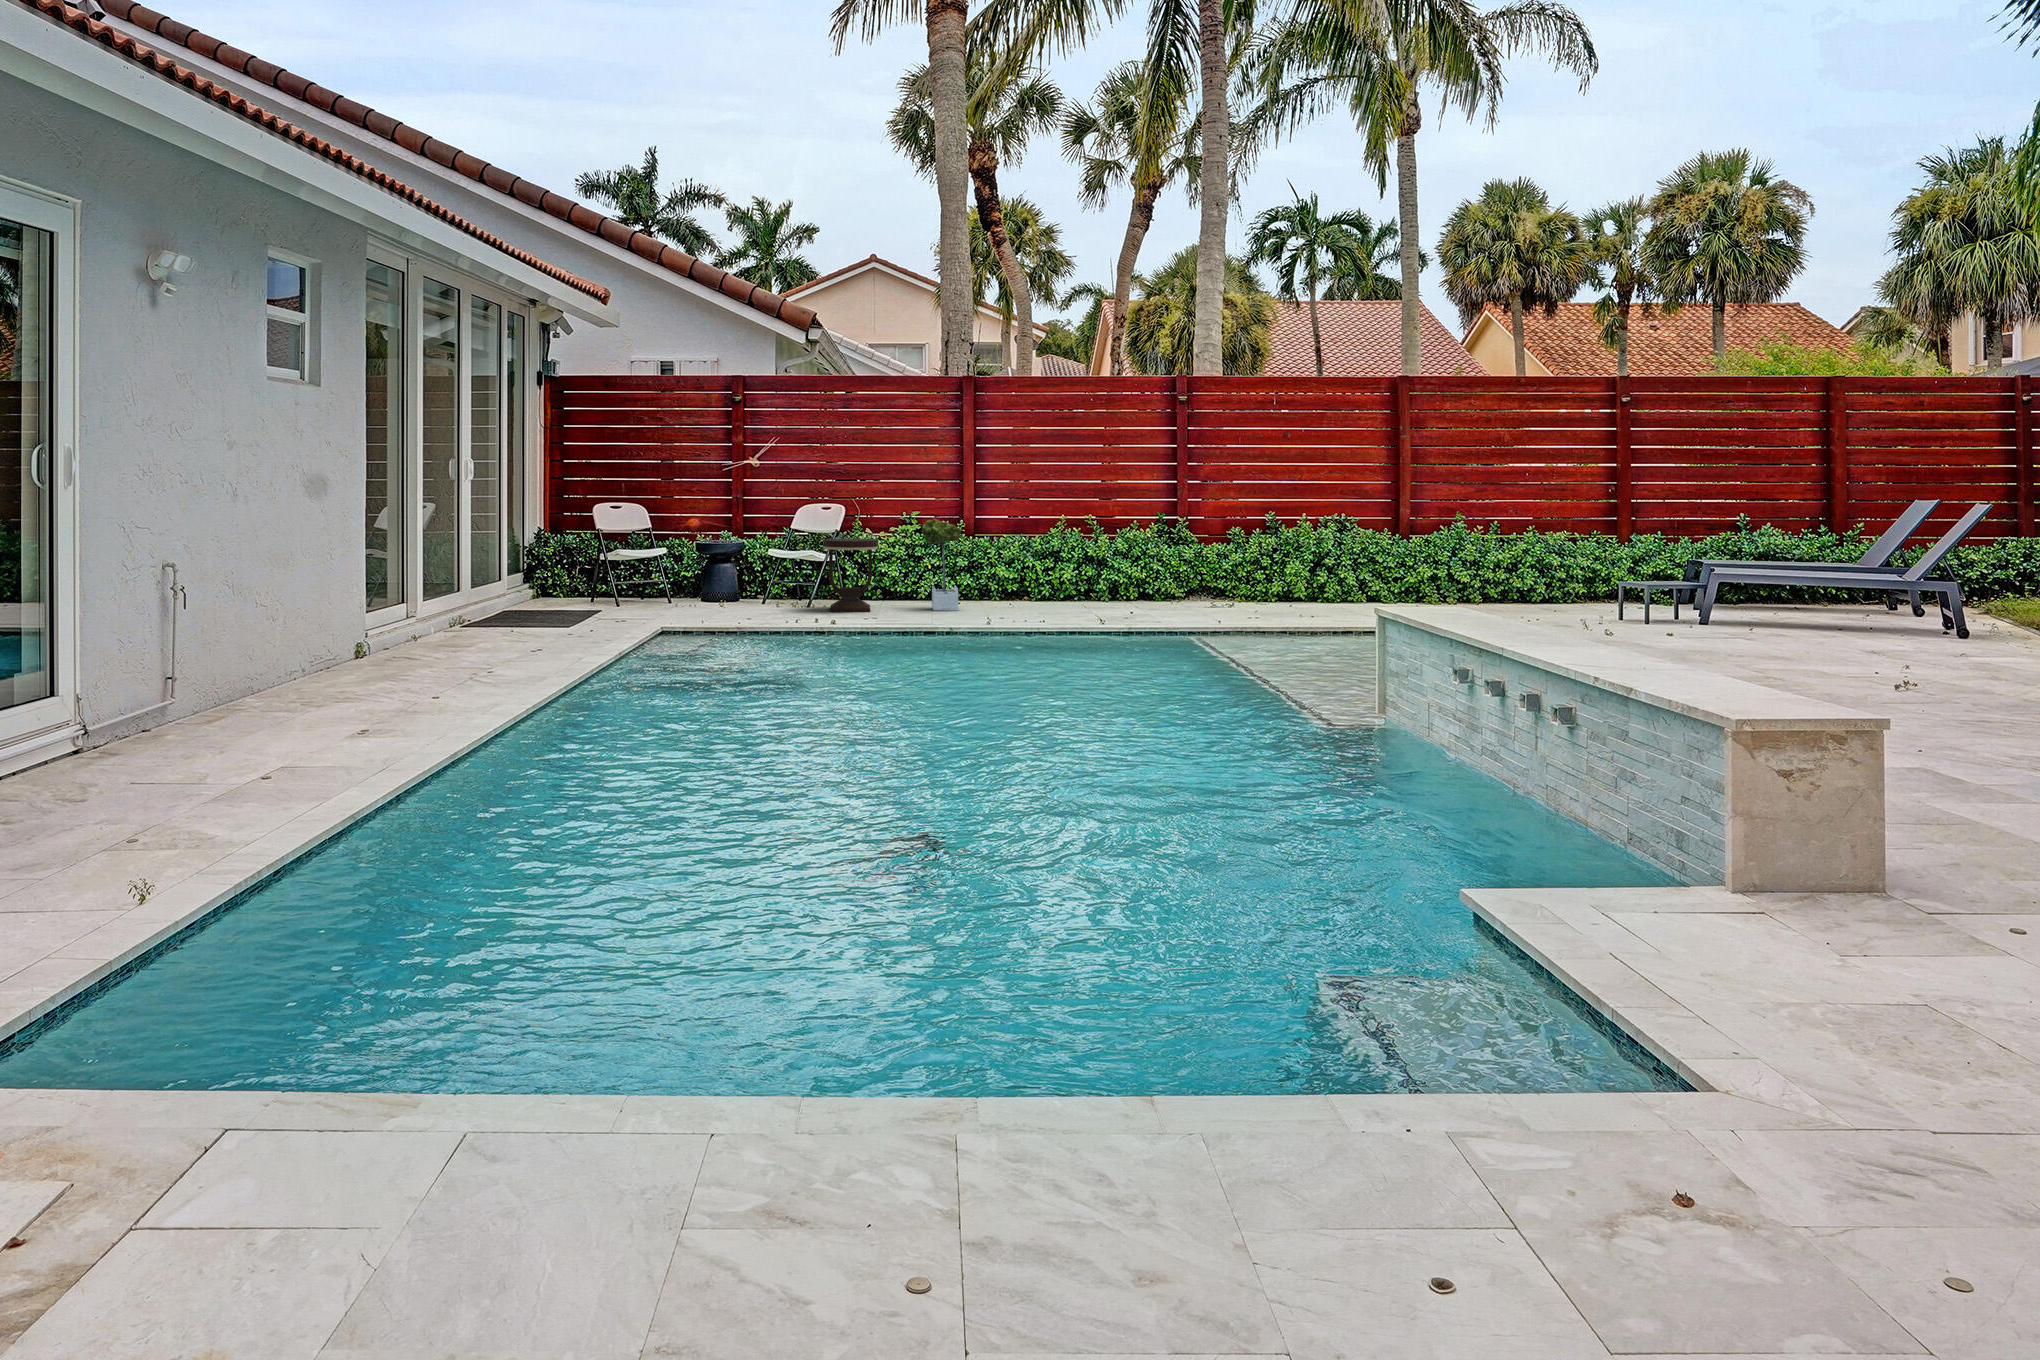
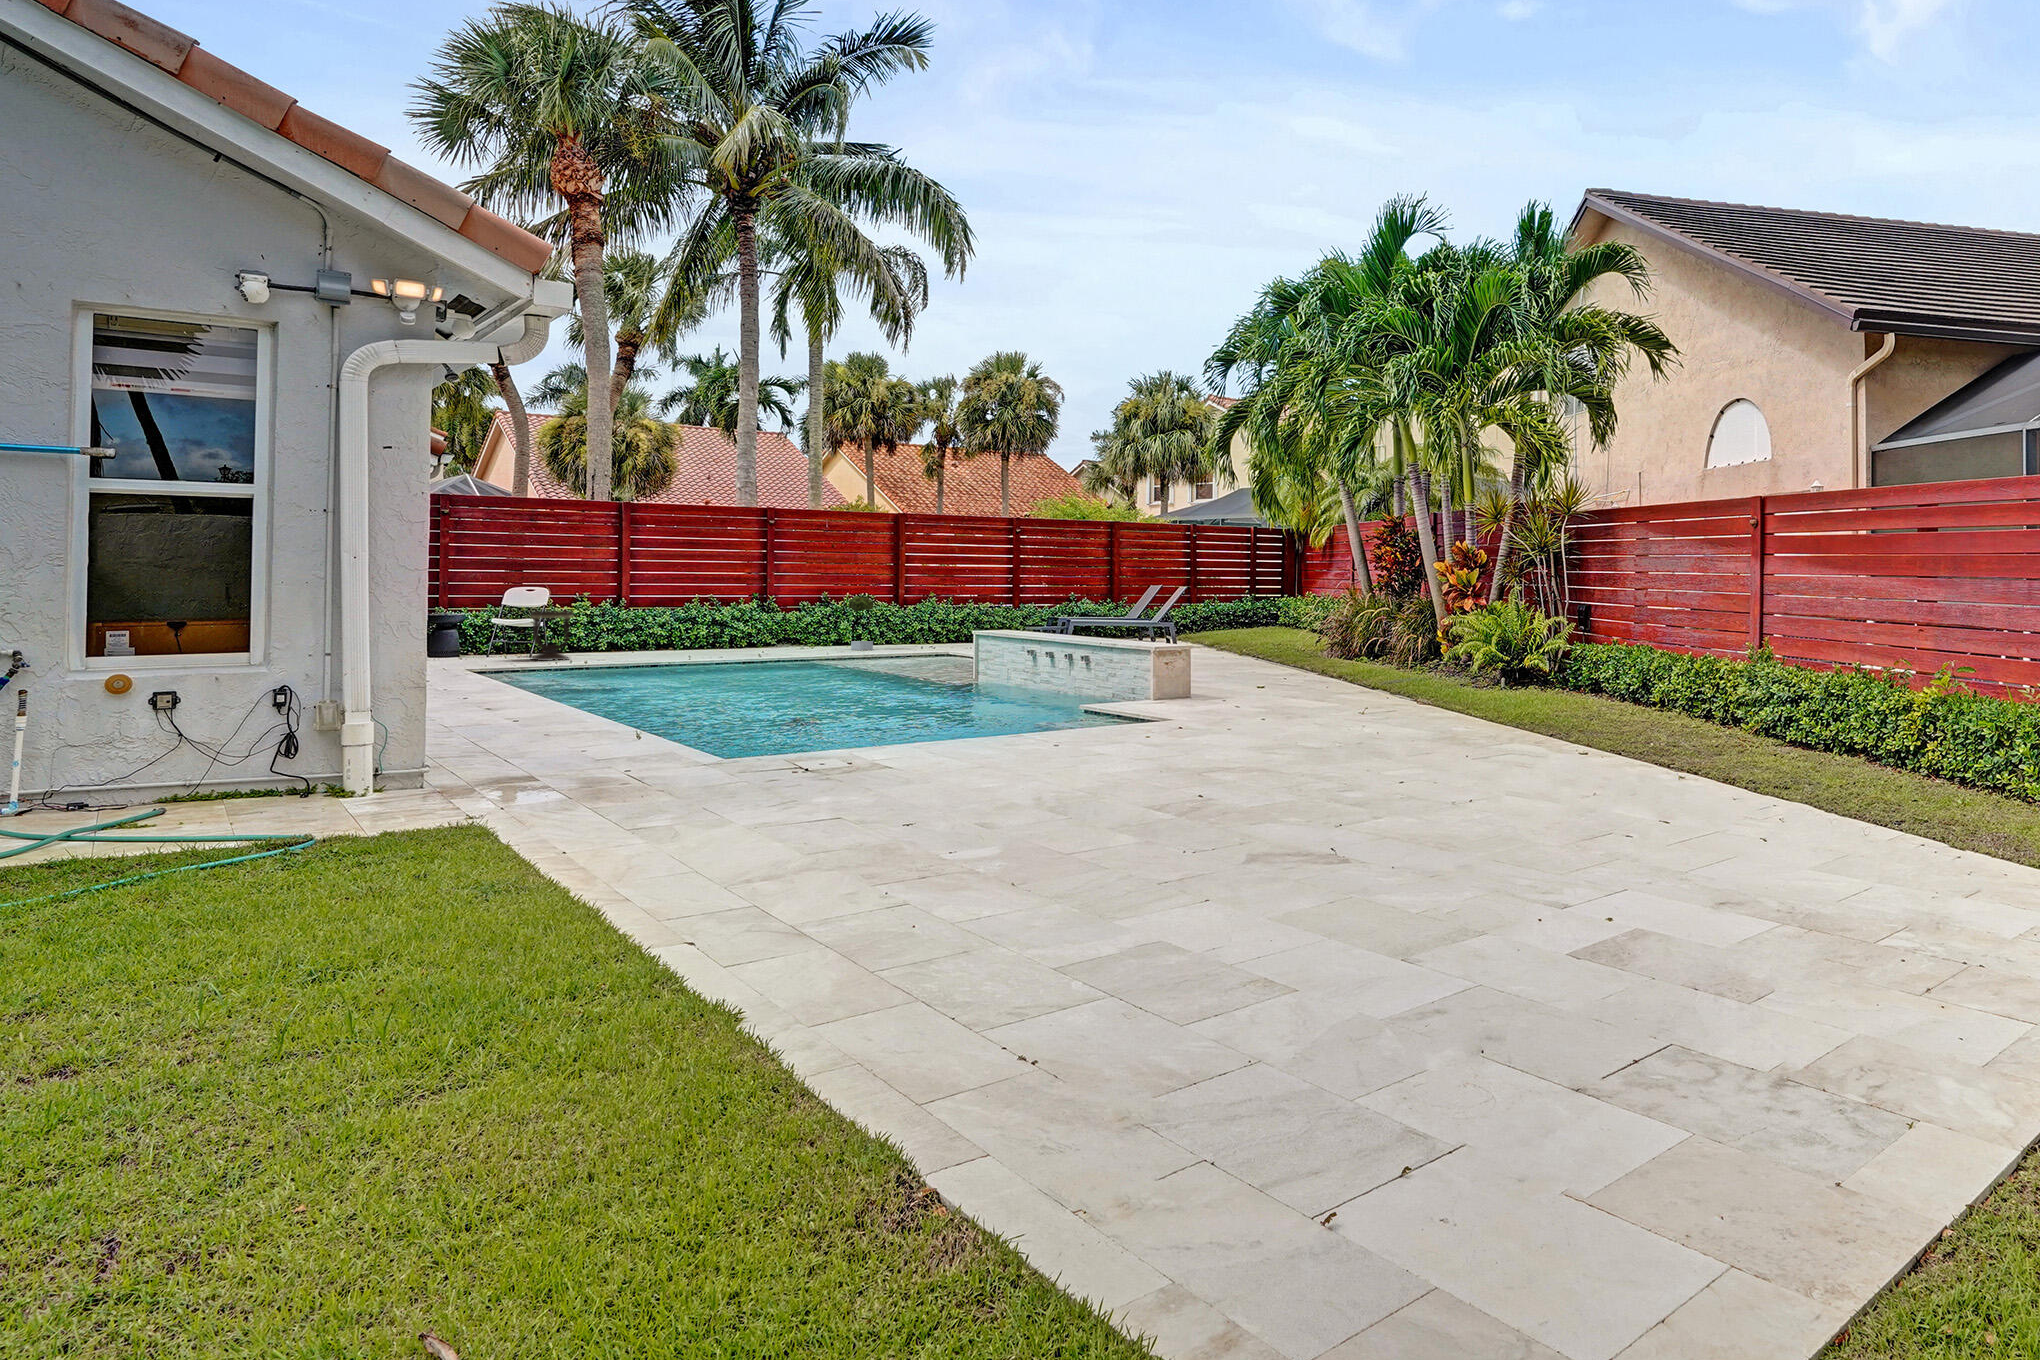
potted tree: present [922,518,961,611] -> present [848,596,874,650]

